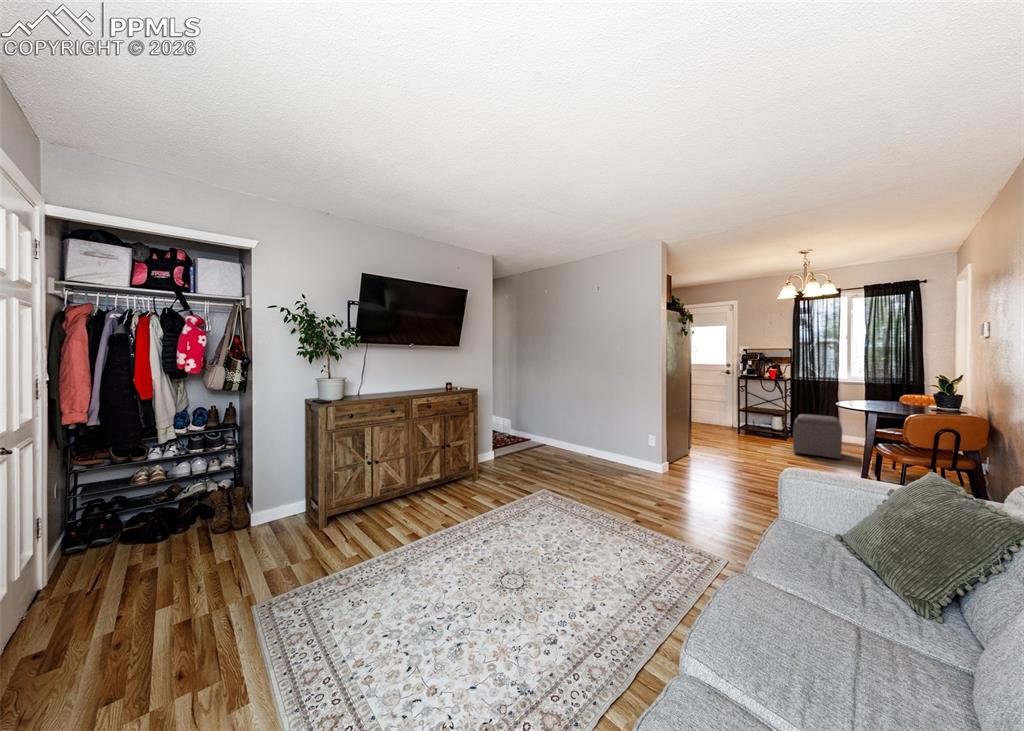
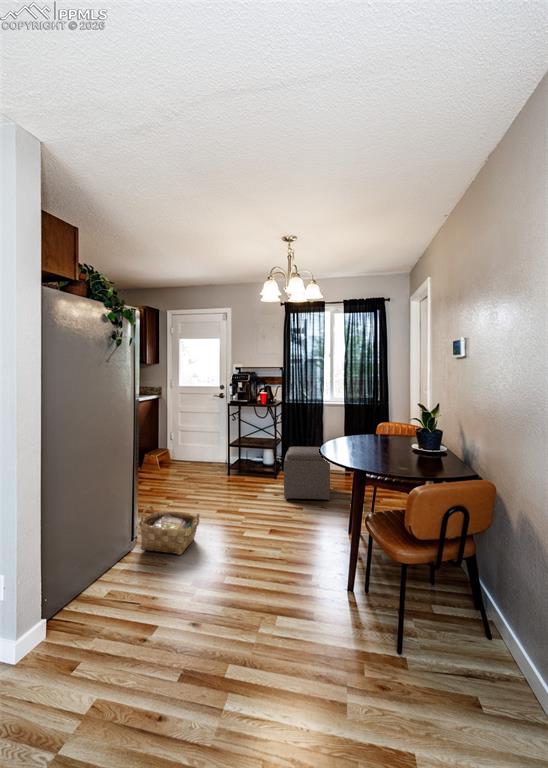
woven basket: none [684,434,725,465] -> present [139,506,200,555]

